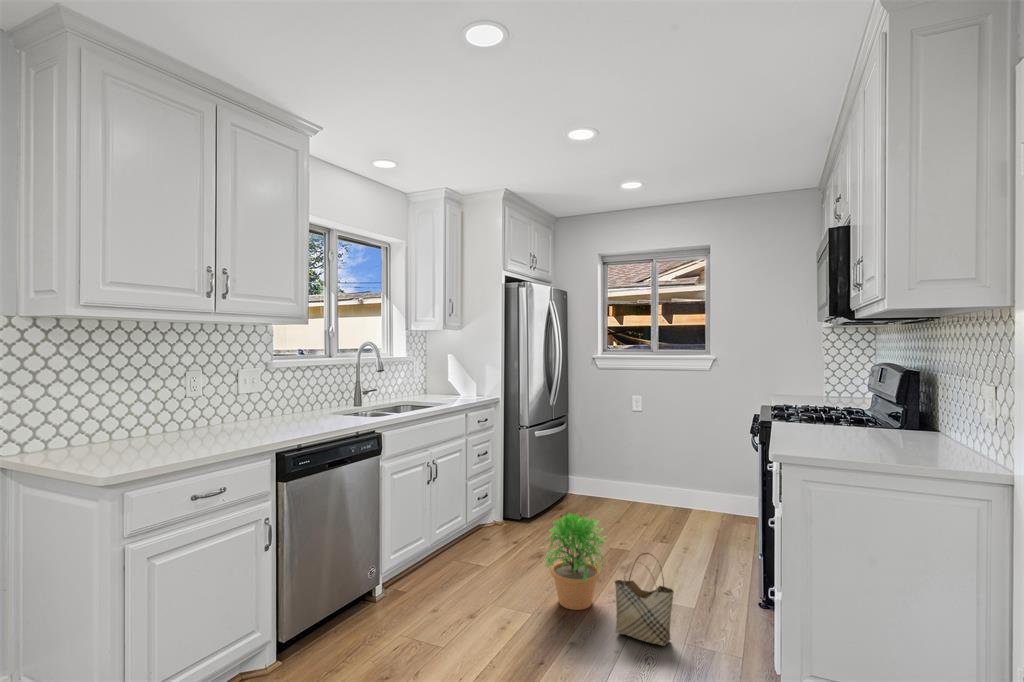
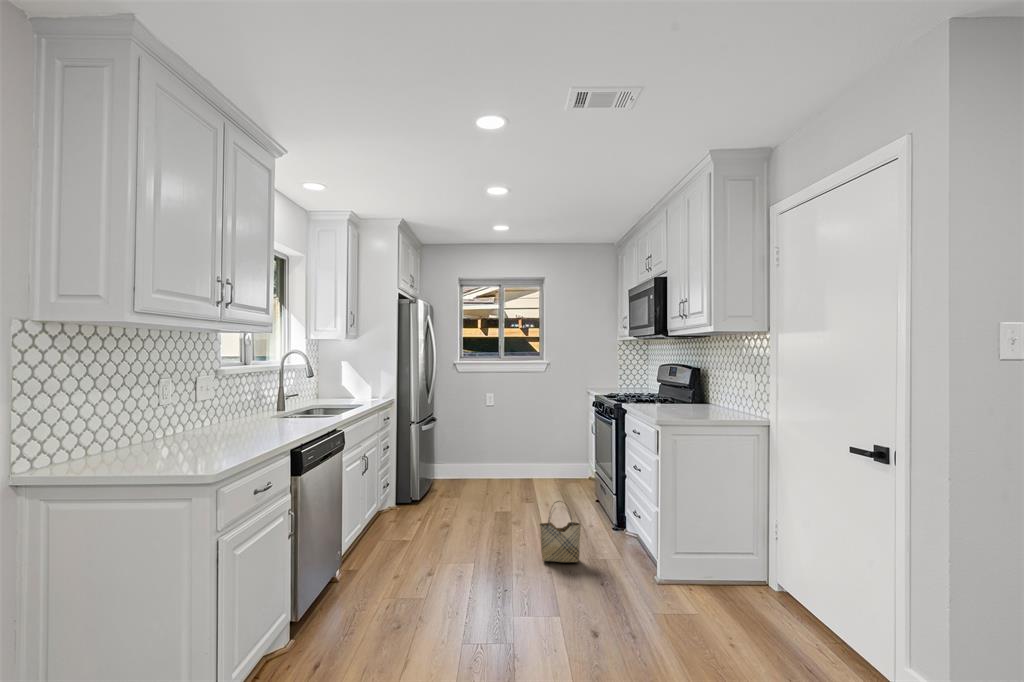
potted plant: present [545,513,604,610] -> none [473,480,525,554]

